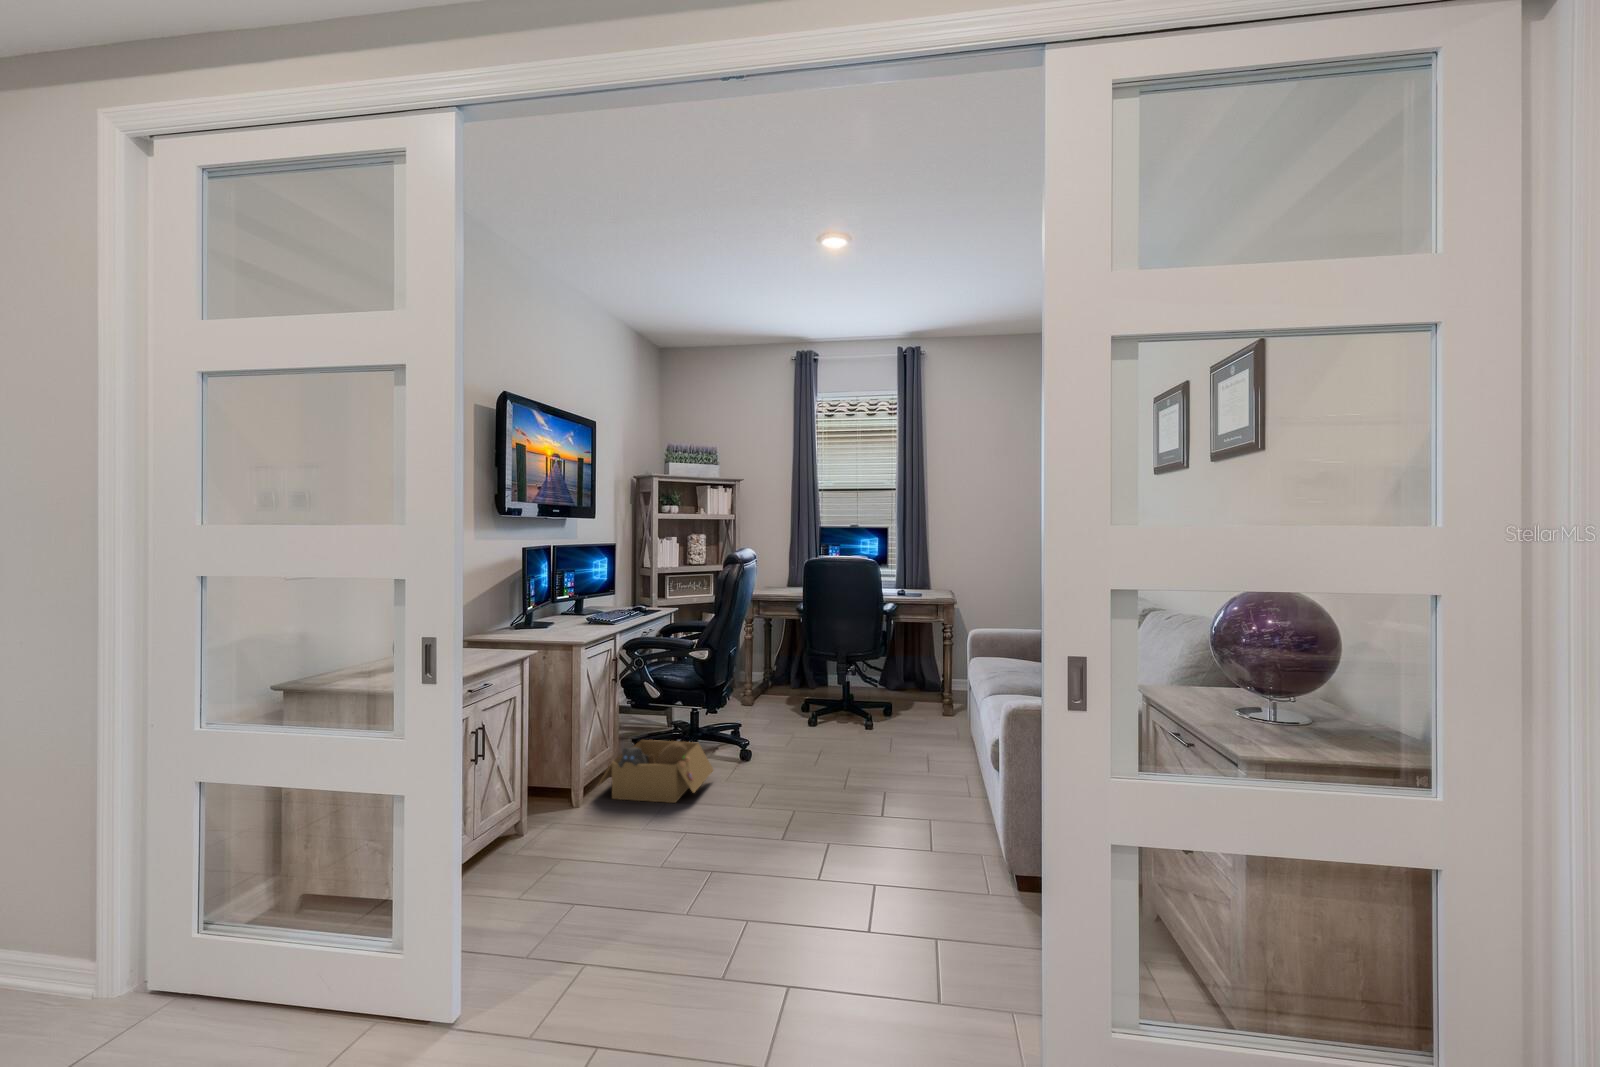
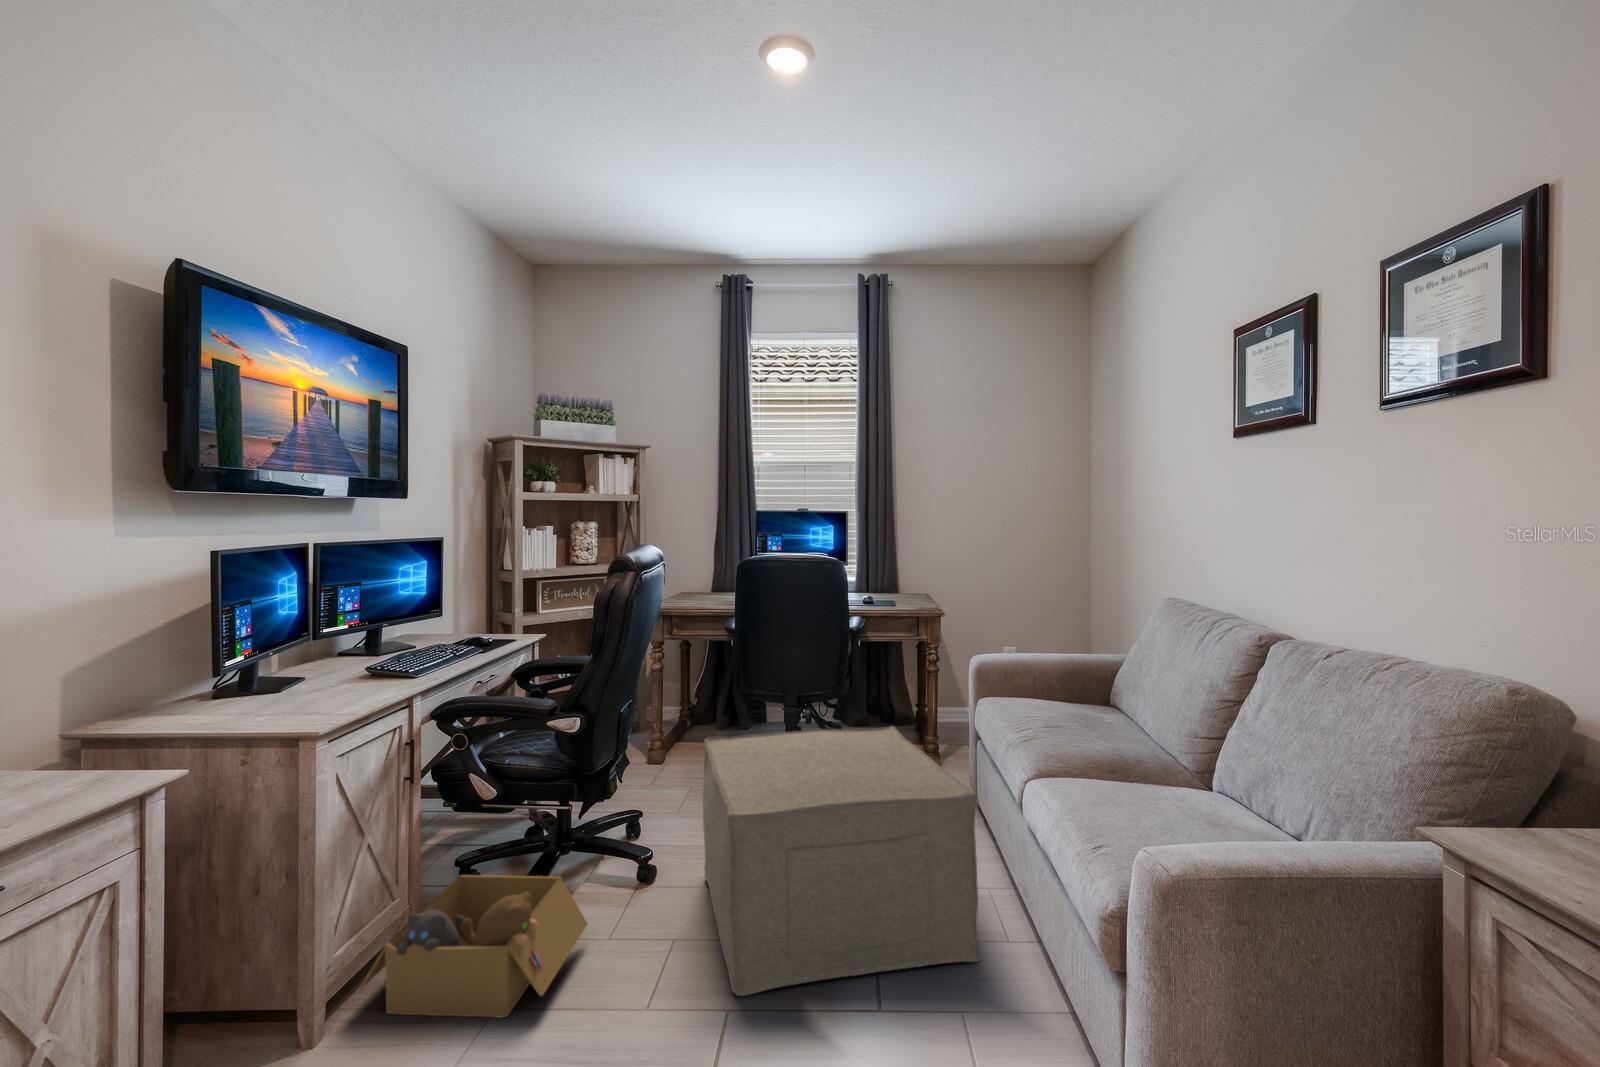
ottoman: none [781,670,942,802] -> present [703,726,980,996]

